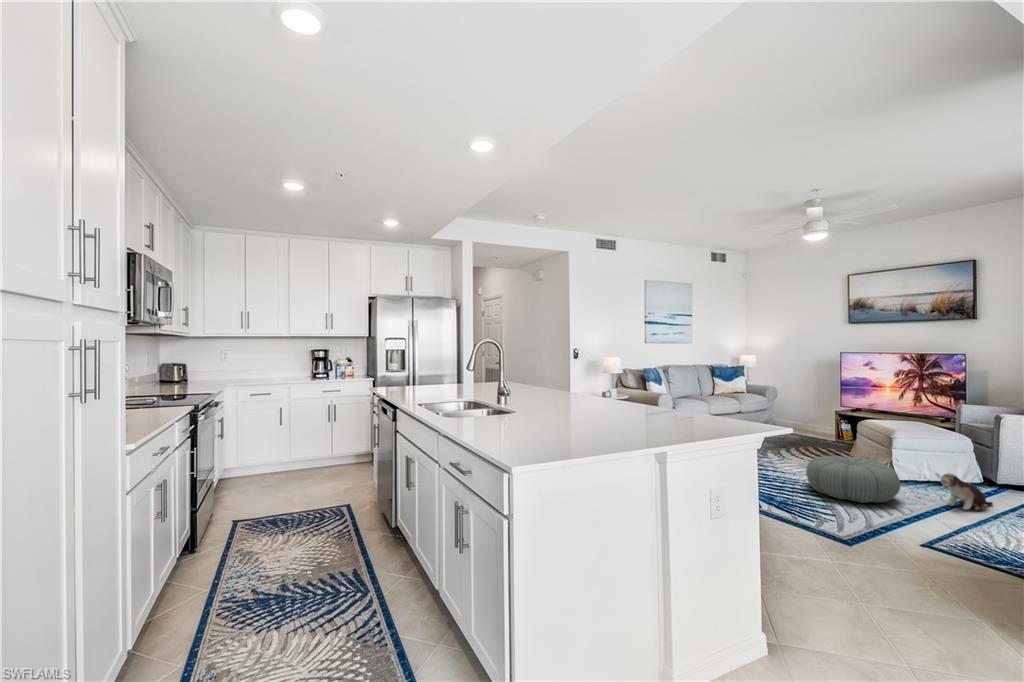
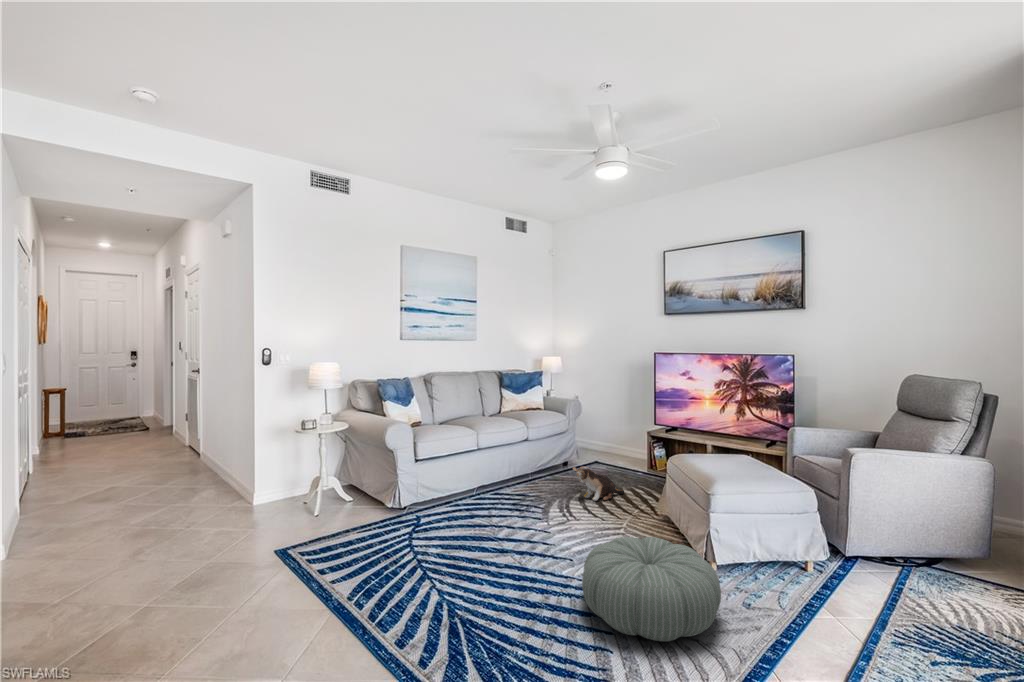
plush toy: present [936,473,993,510] -> present [573,466,624,501]

